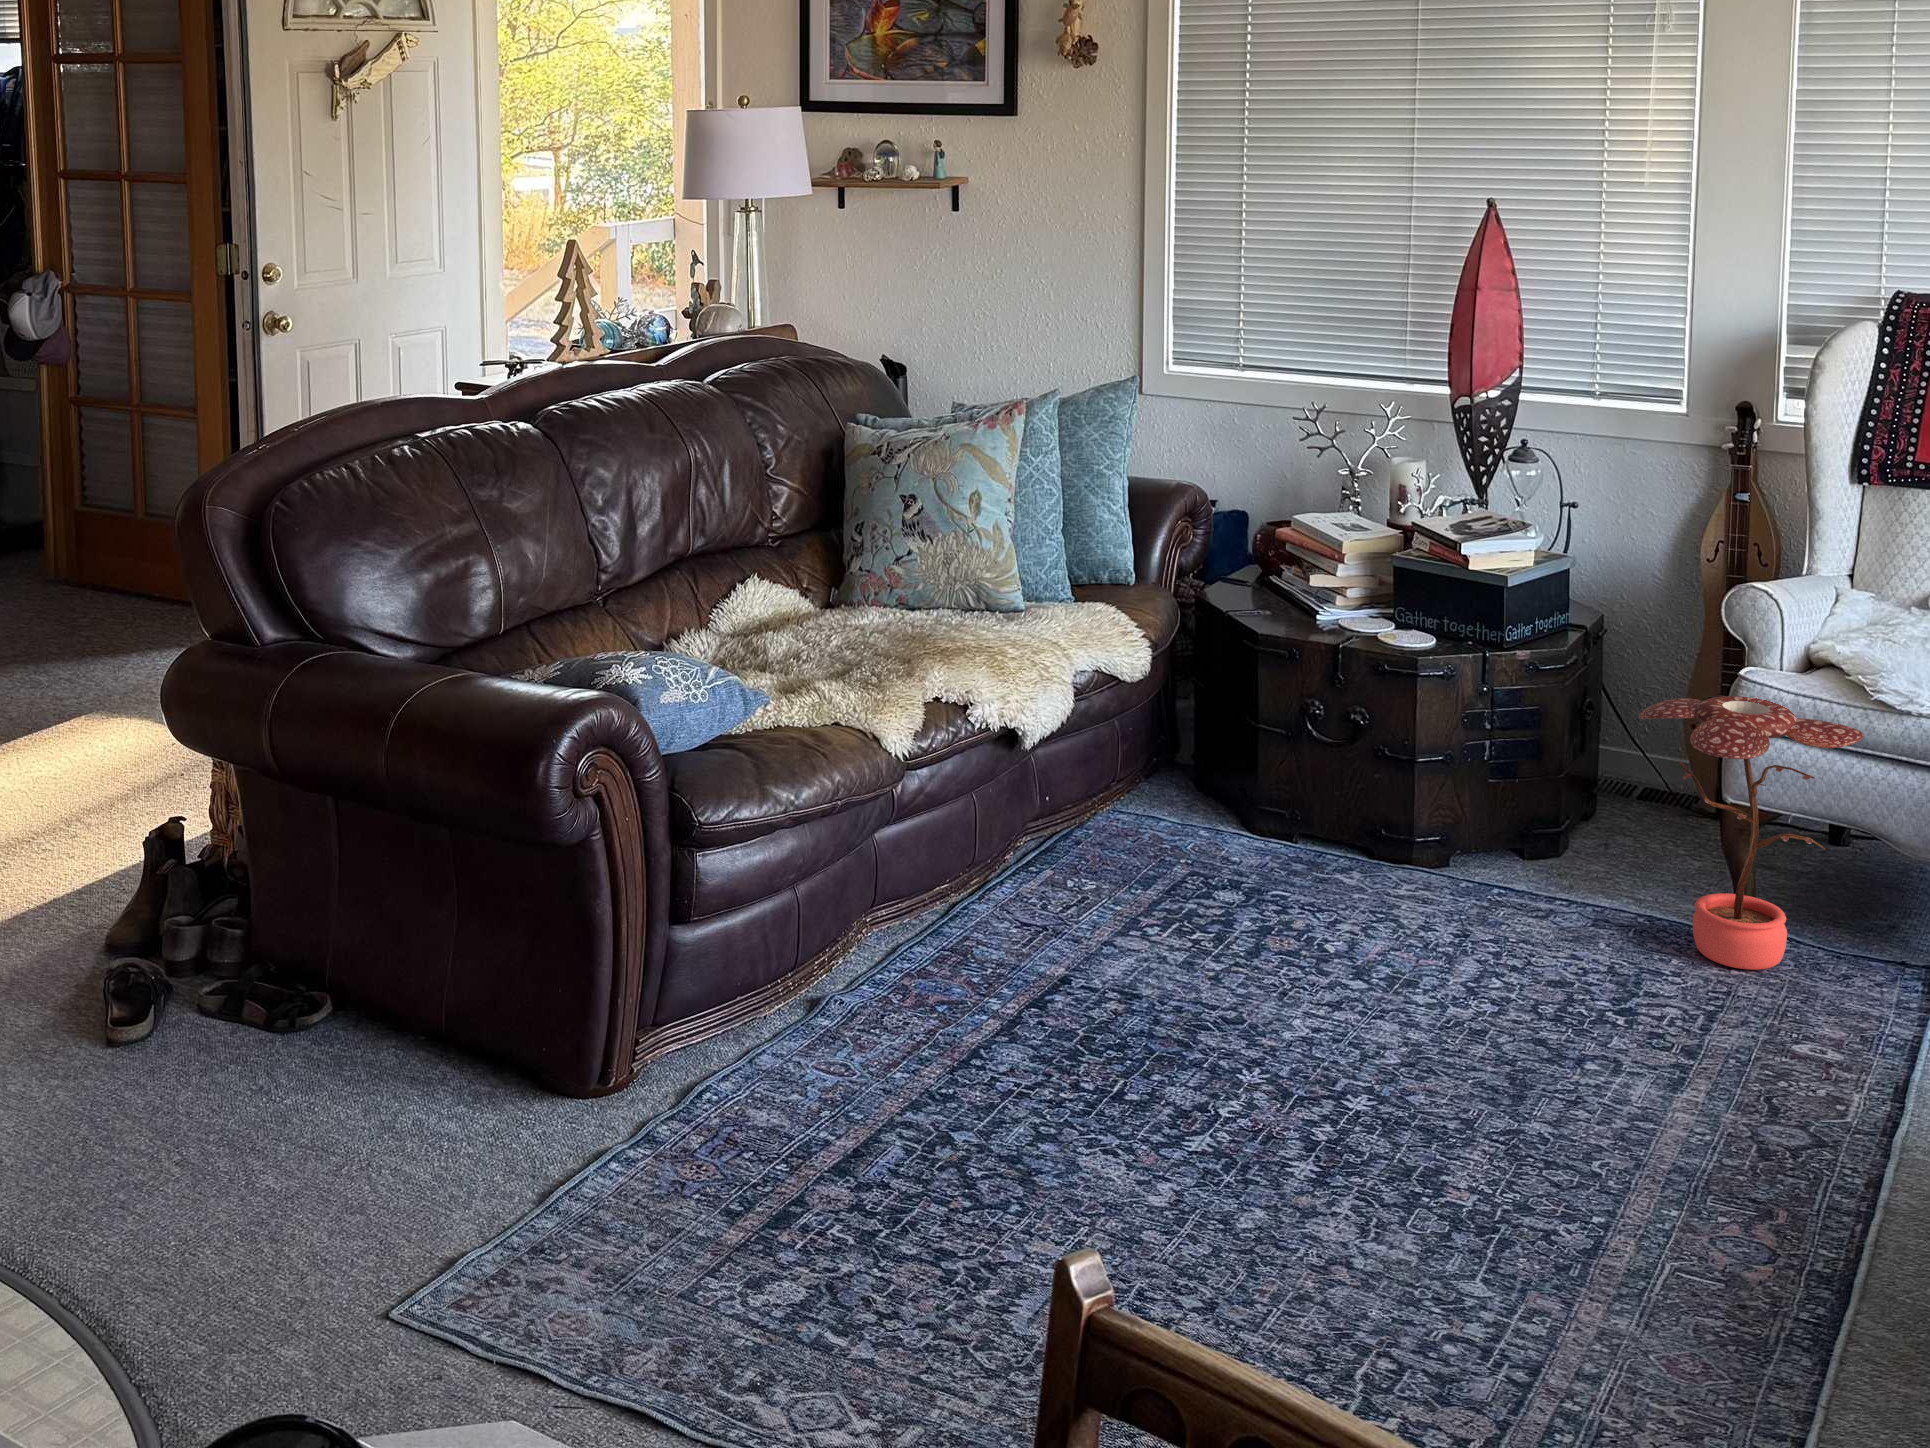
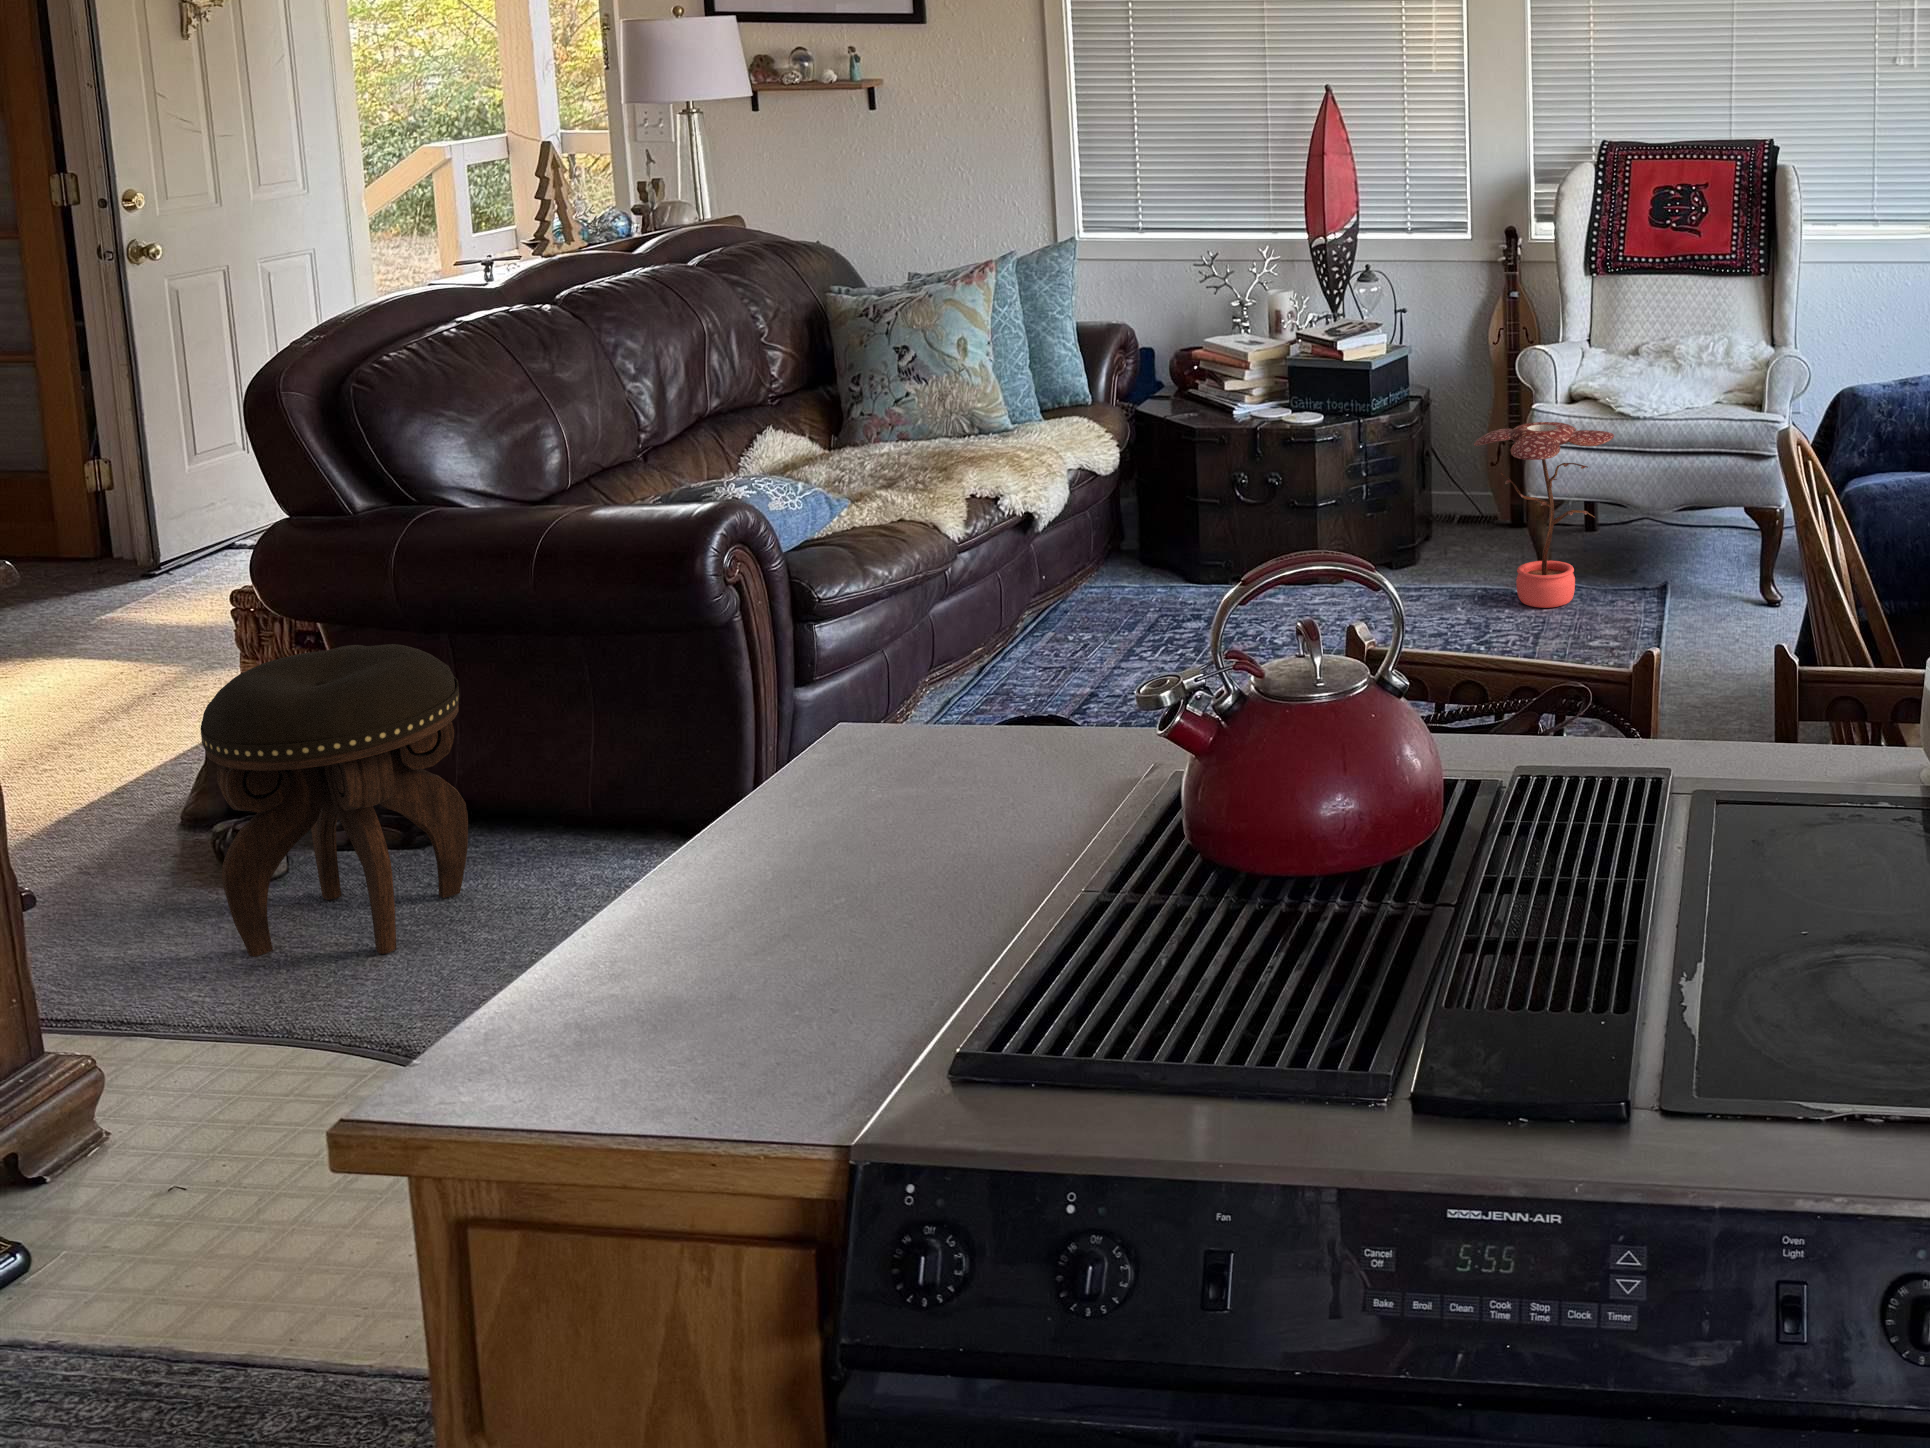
footstool: none [22,801,287,1172] -> present [200,644,468,957]

